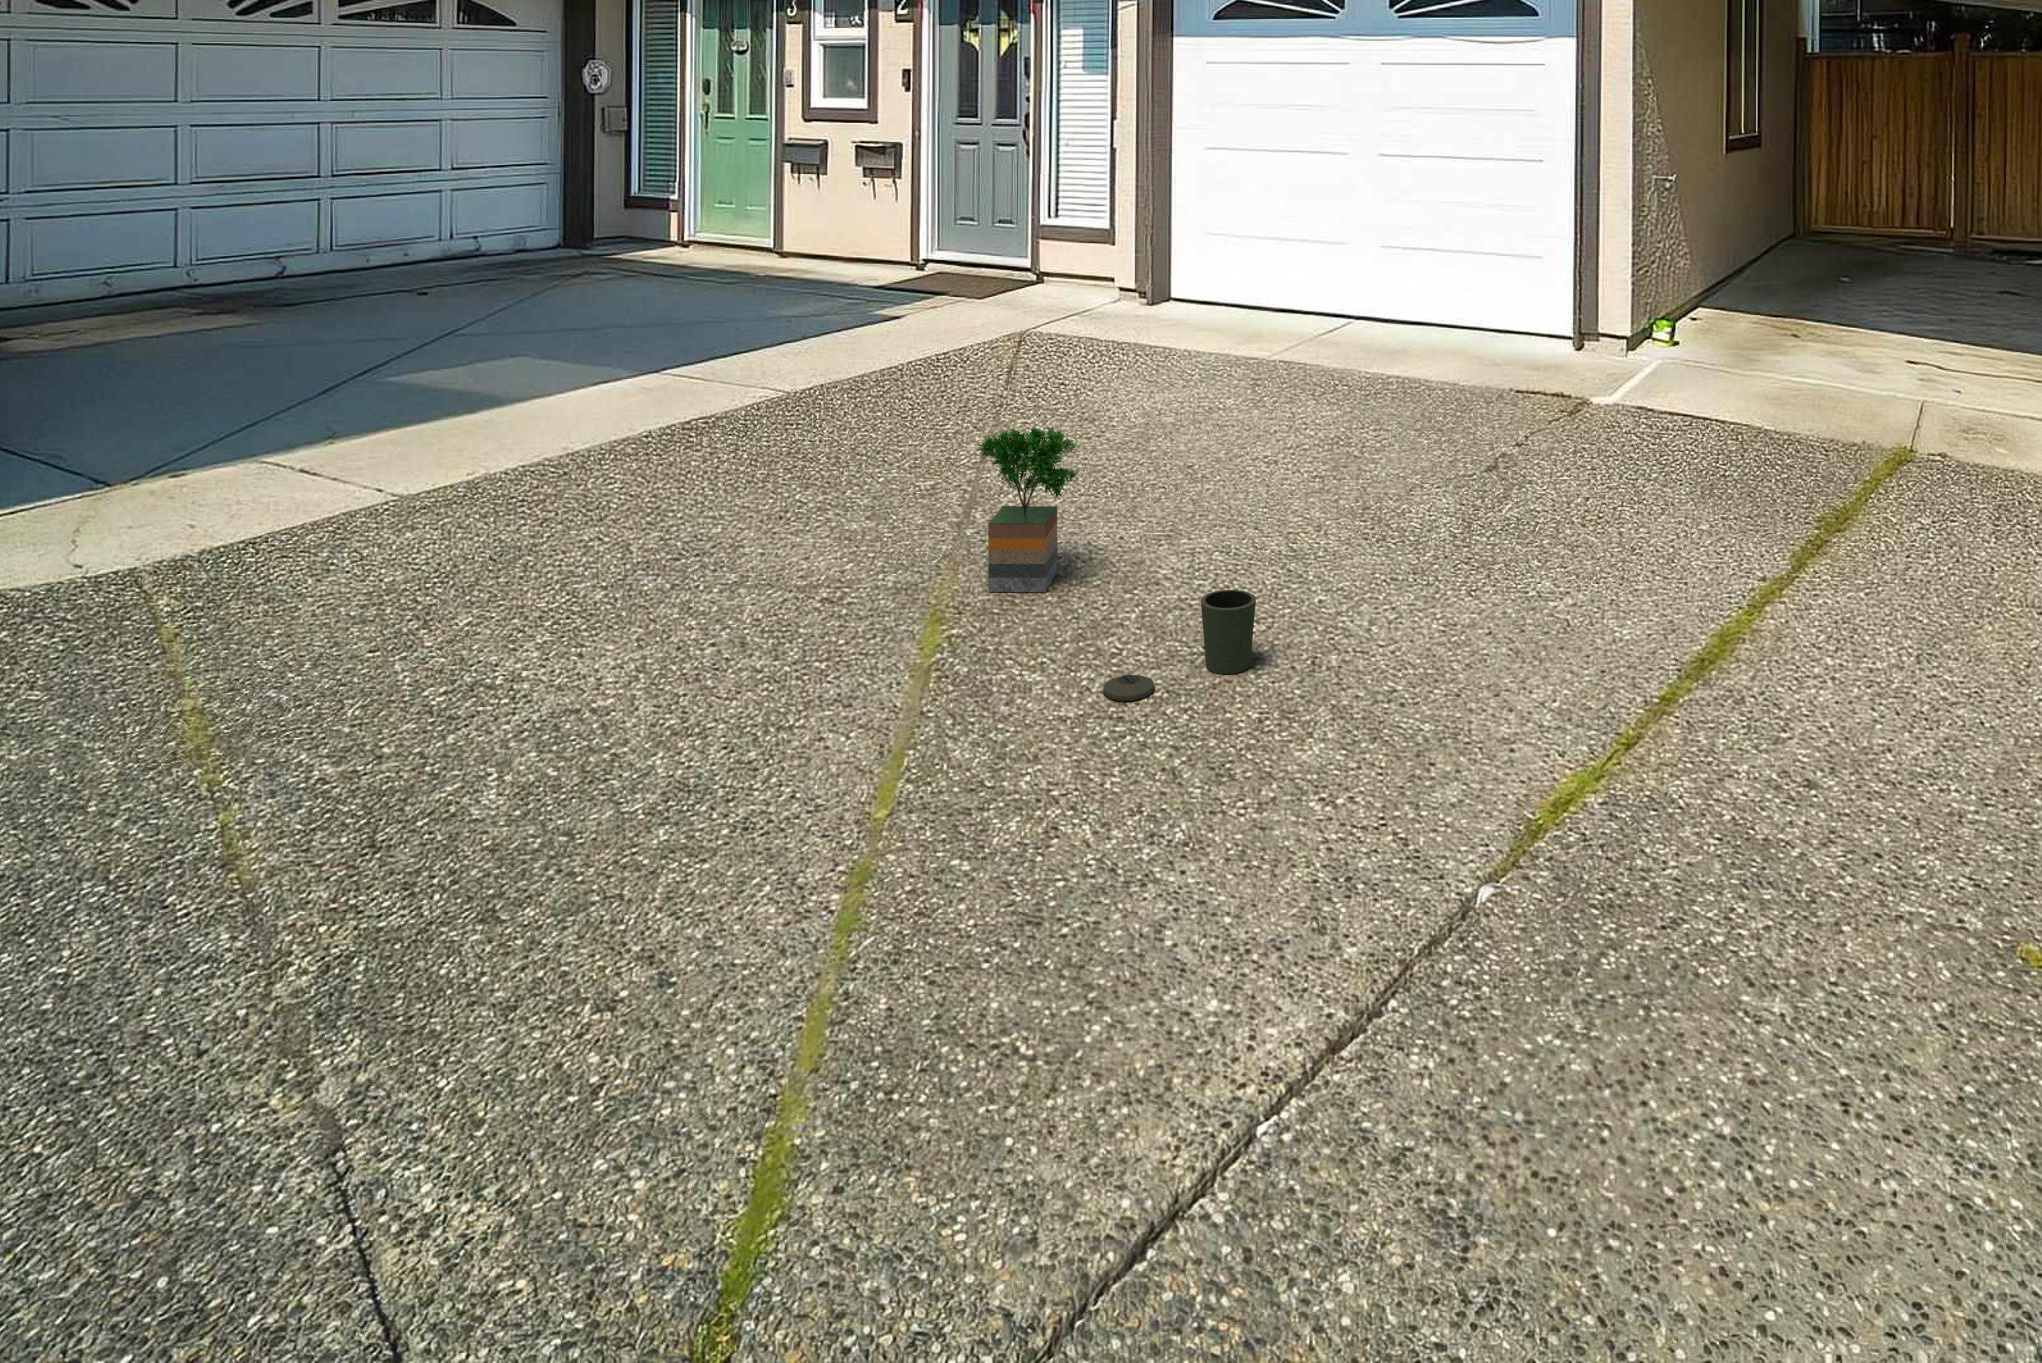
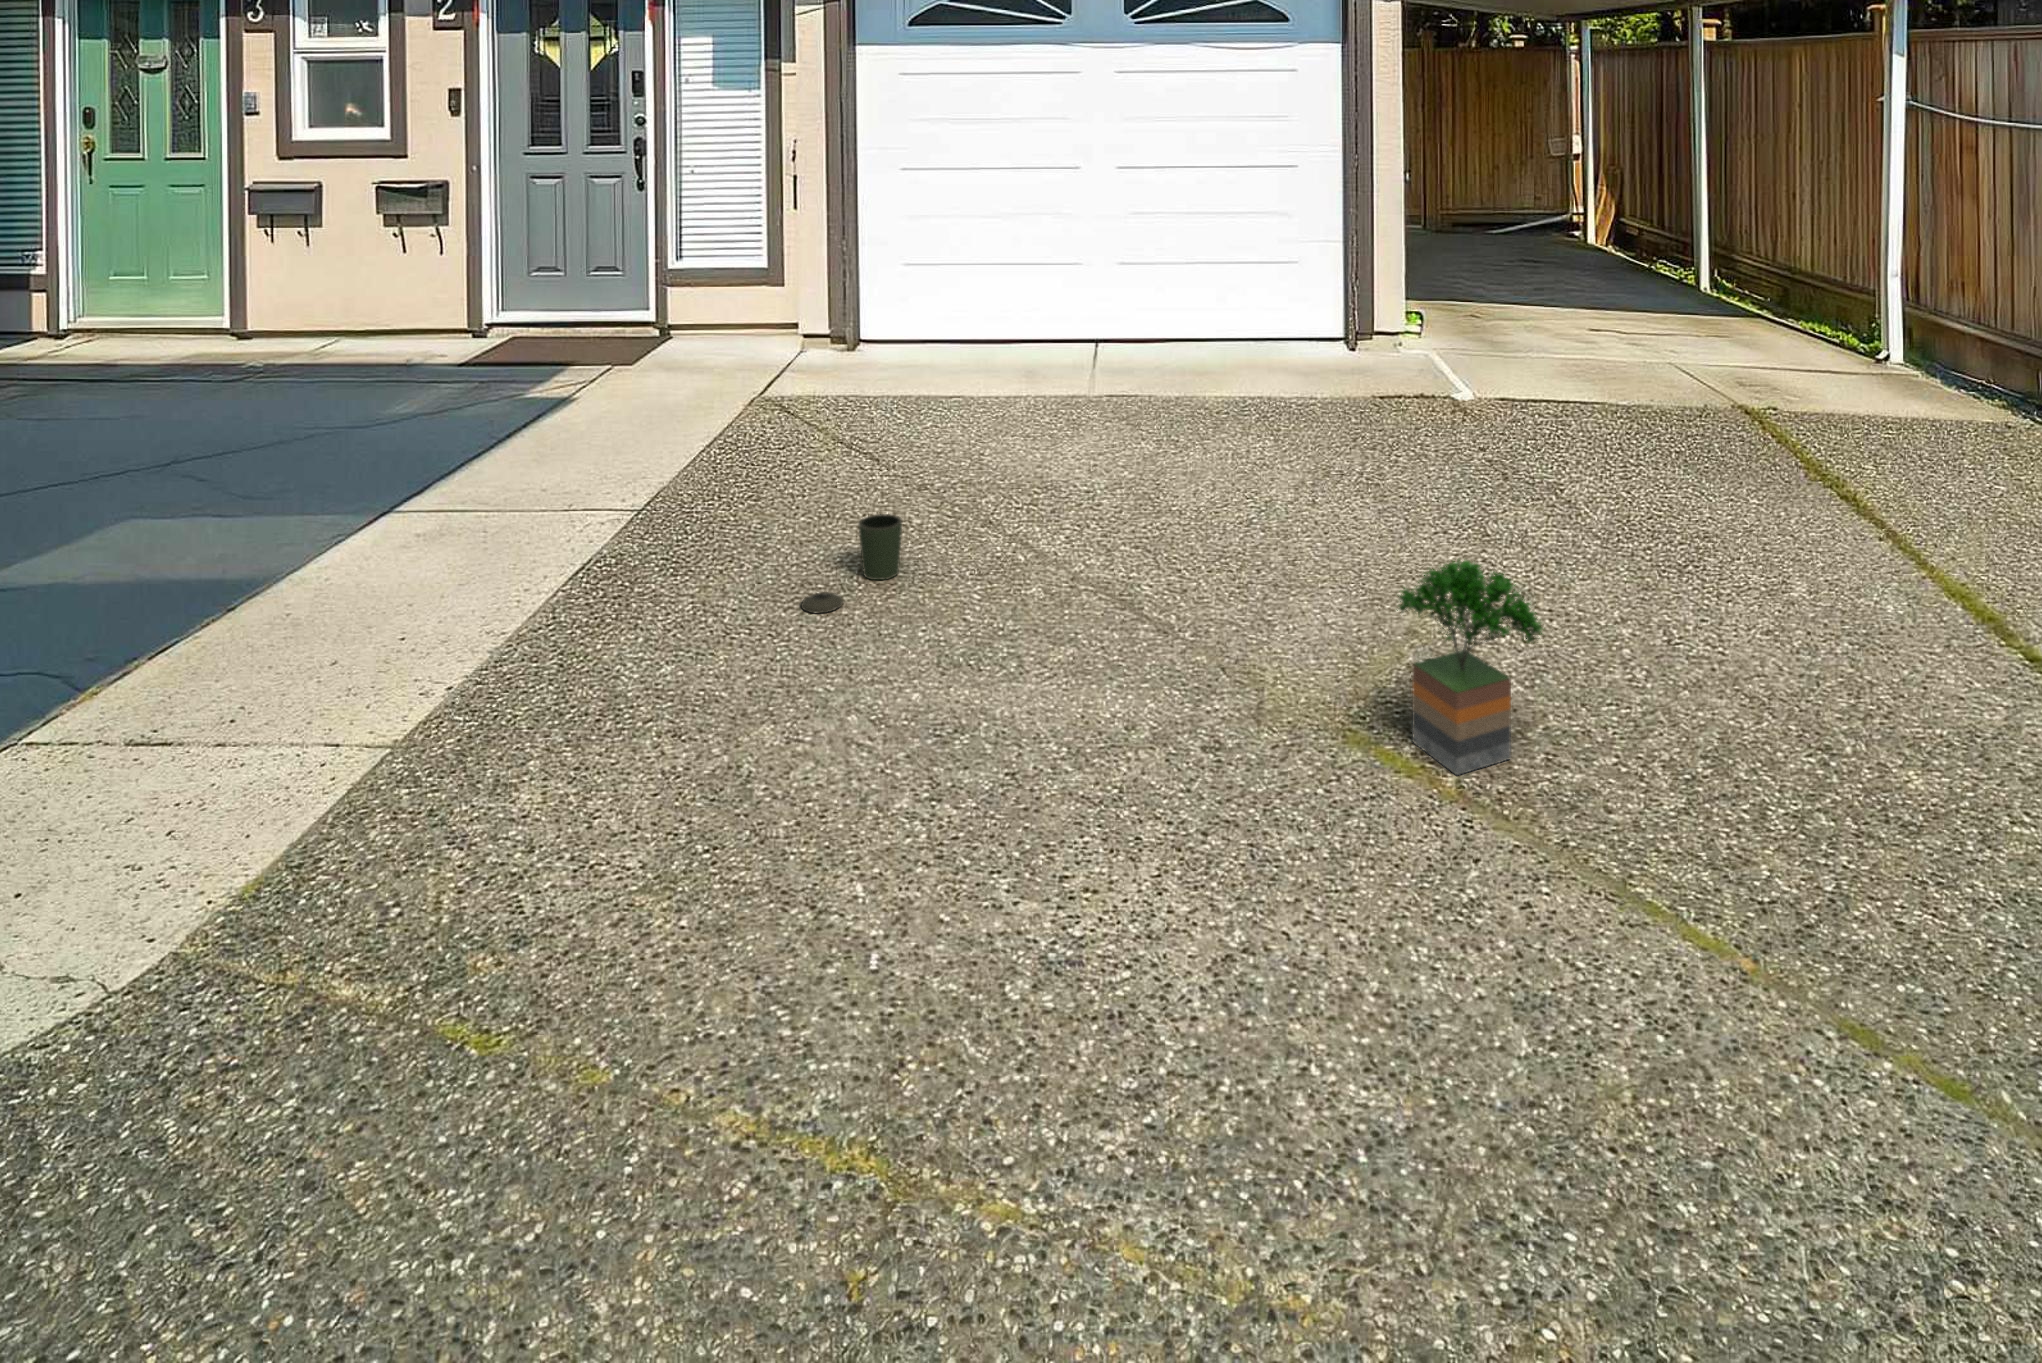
trash can: present [1103,590,1256,701] -> present [801,514,902,613]

